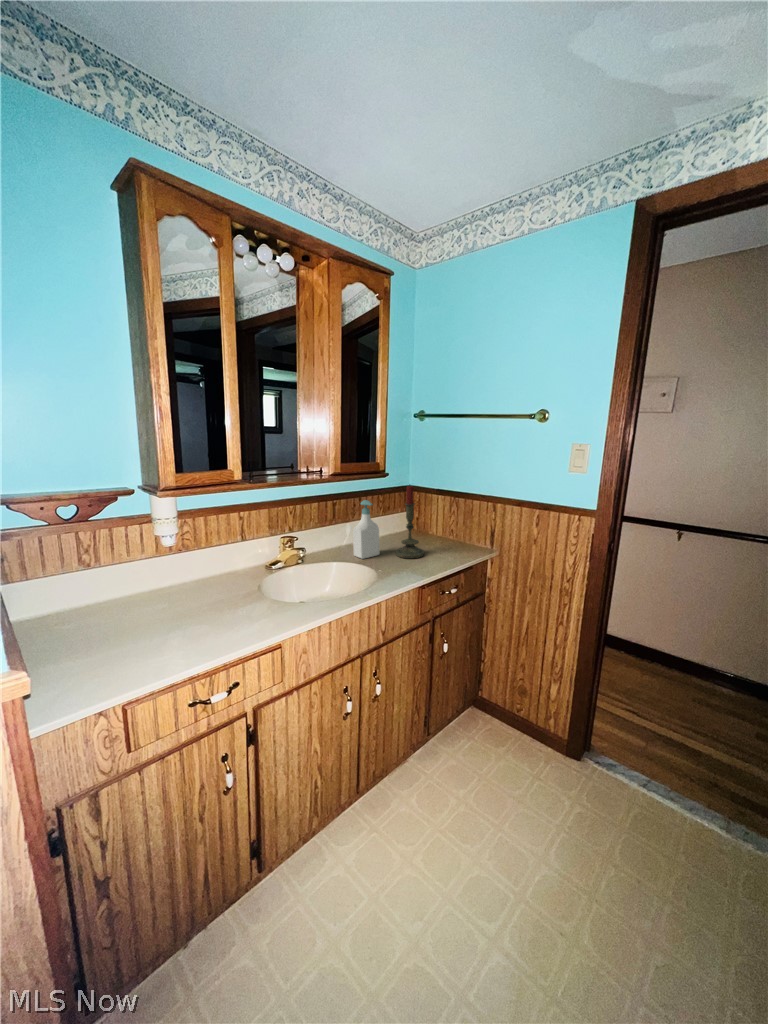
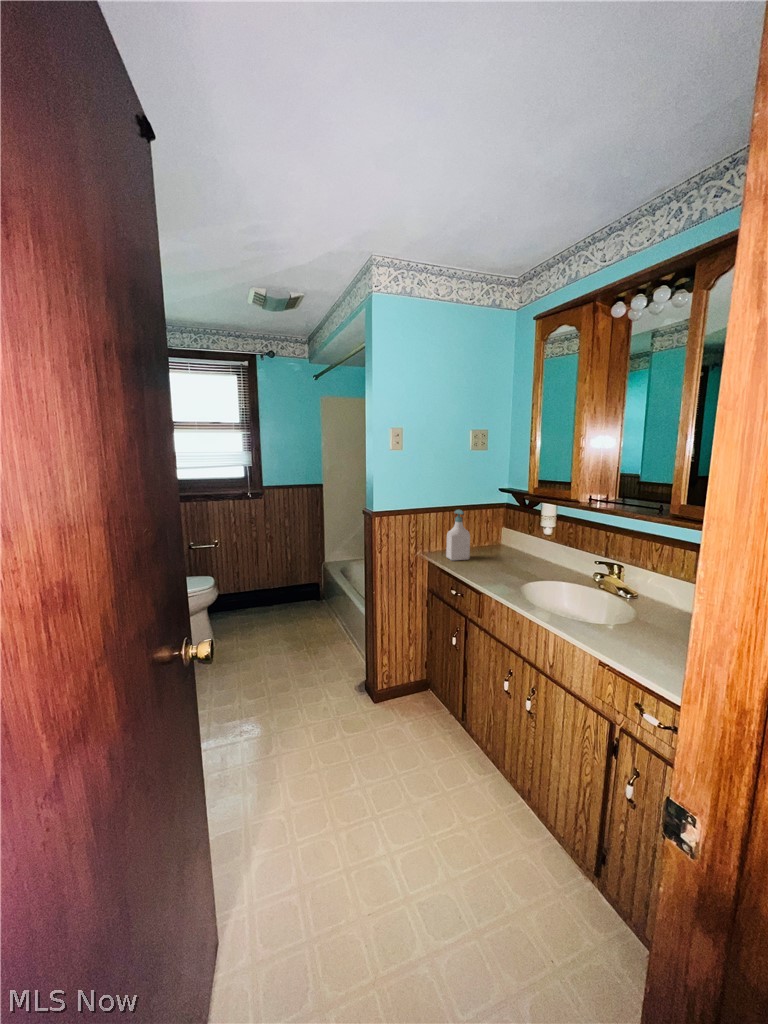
candle: present [396,486,424,558] -> none [484,497,511,566]

